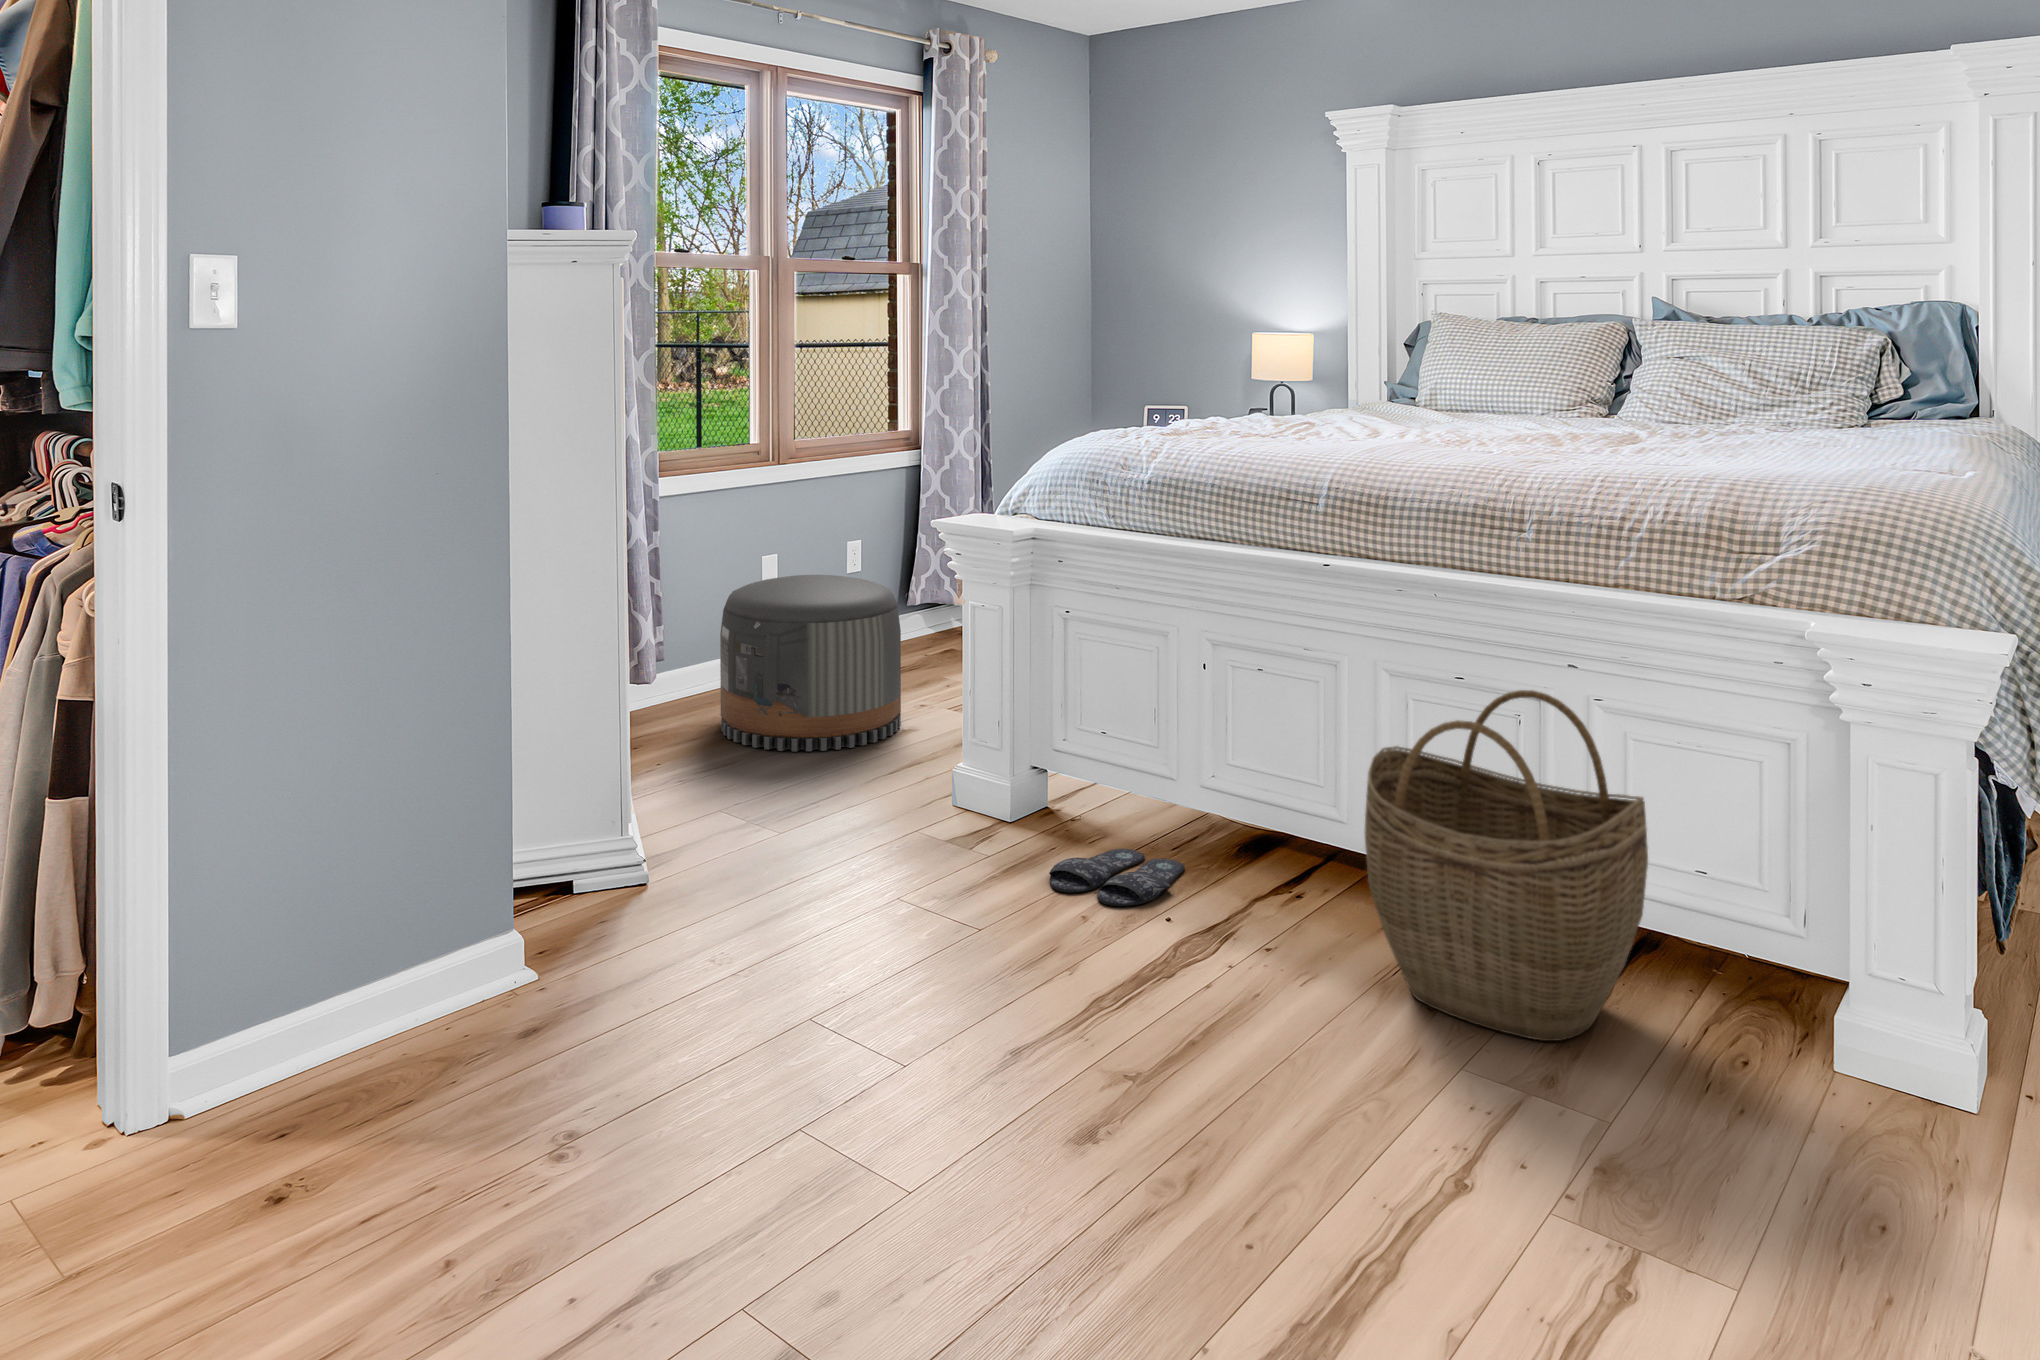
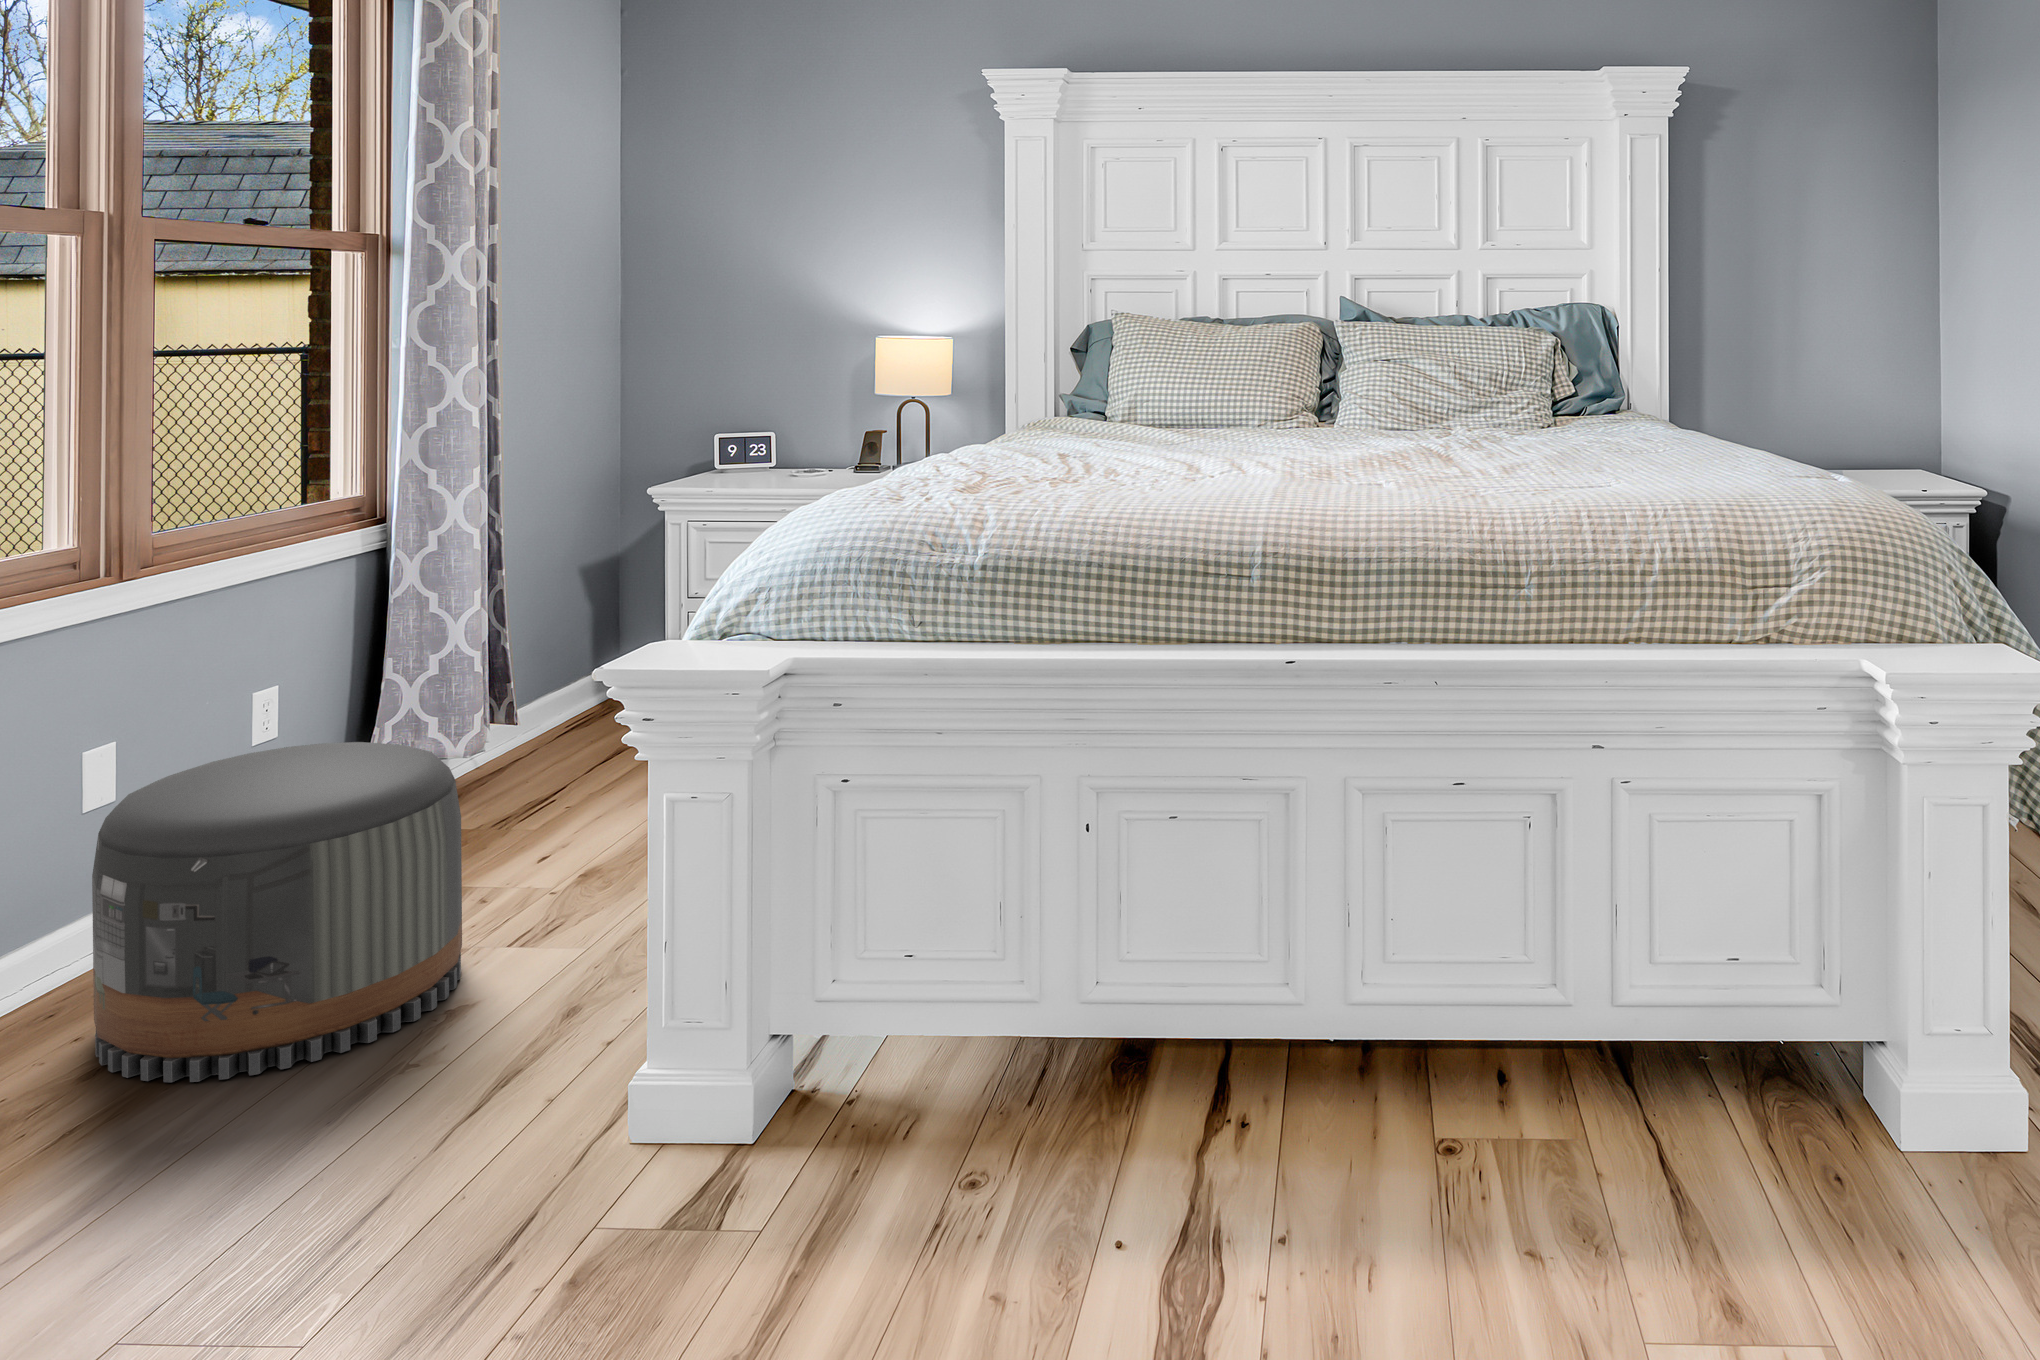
woven basket: present [1365,690,1648,1041] -> none [1405,779,1735,1222]
slippers: present [1049,849,1184,906] -> none [897,1090,1081,1204]

